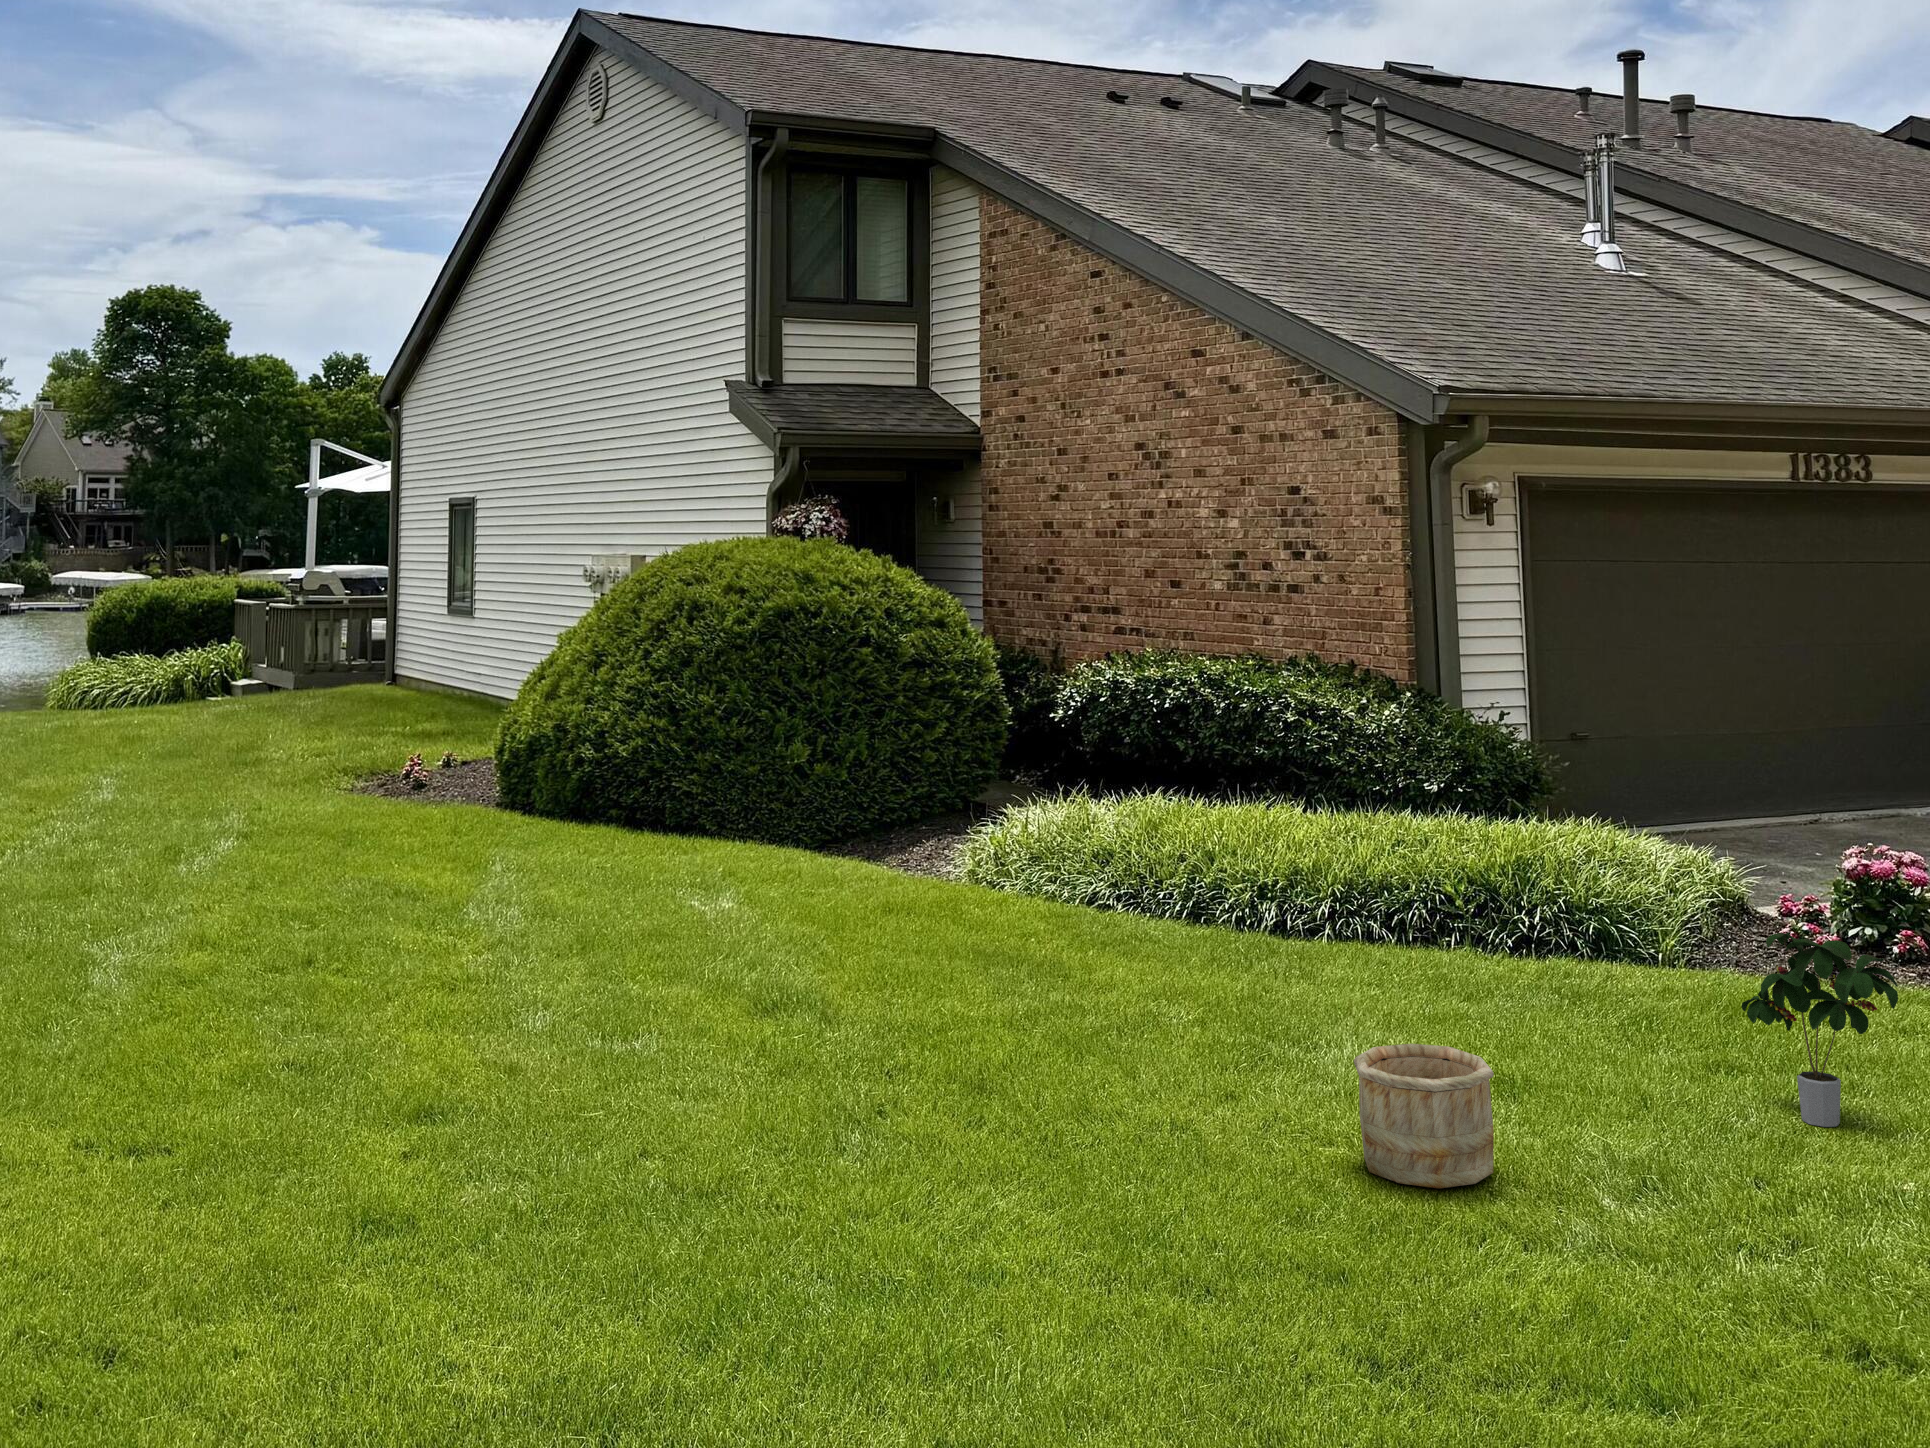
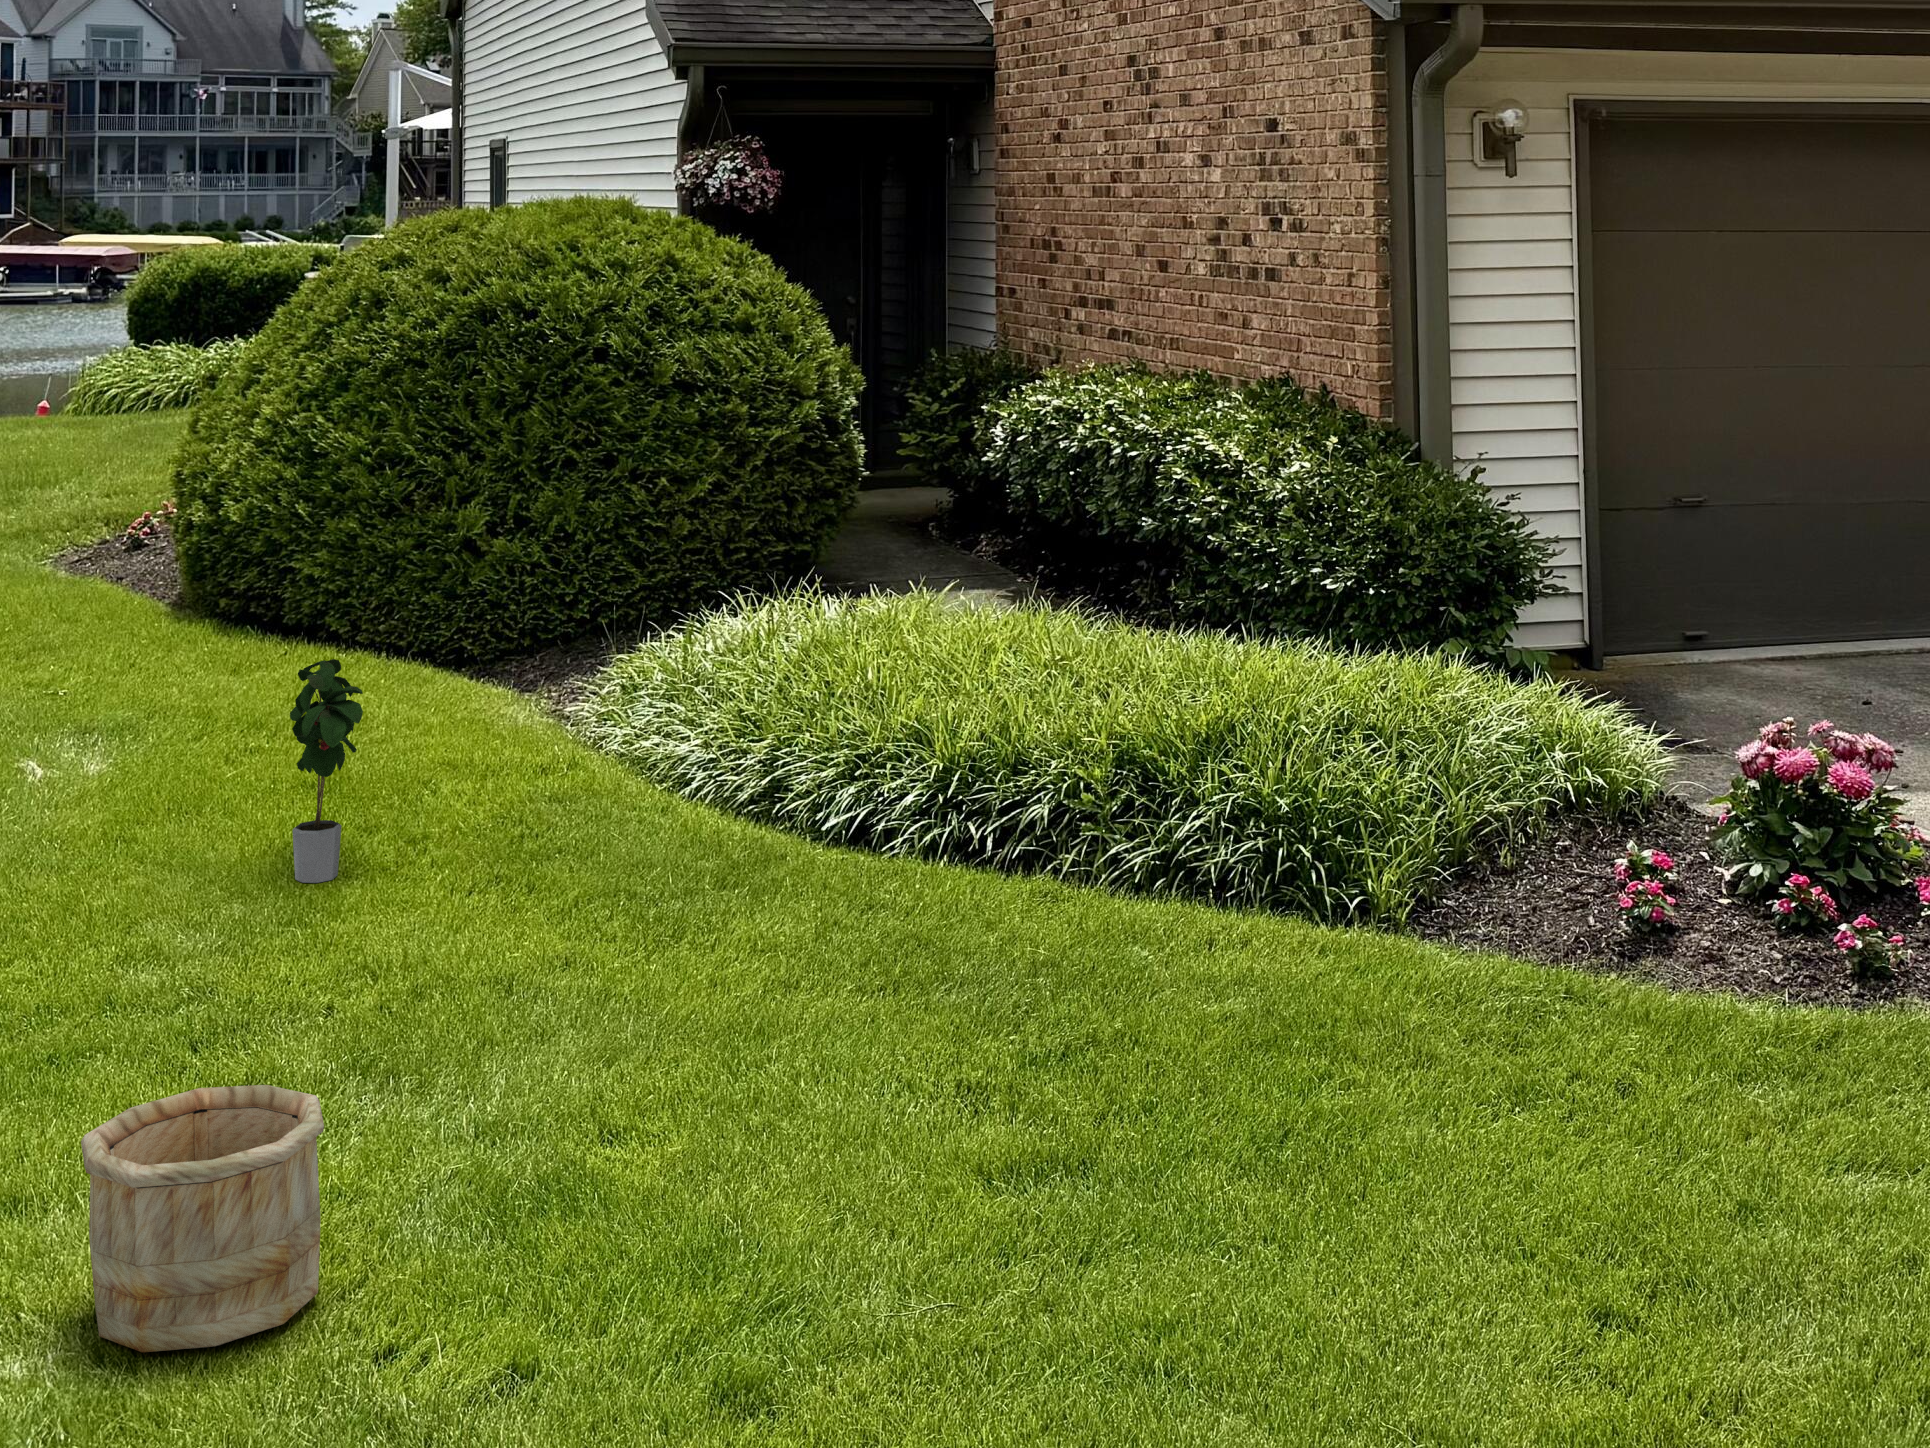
potted plant: present [1741,932,1898,1127] -> present [290,659,363,883]

